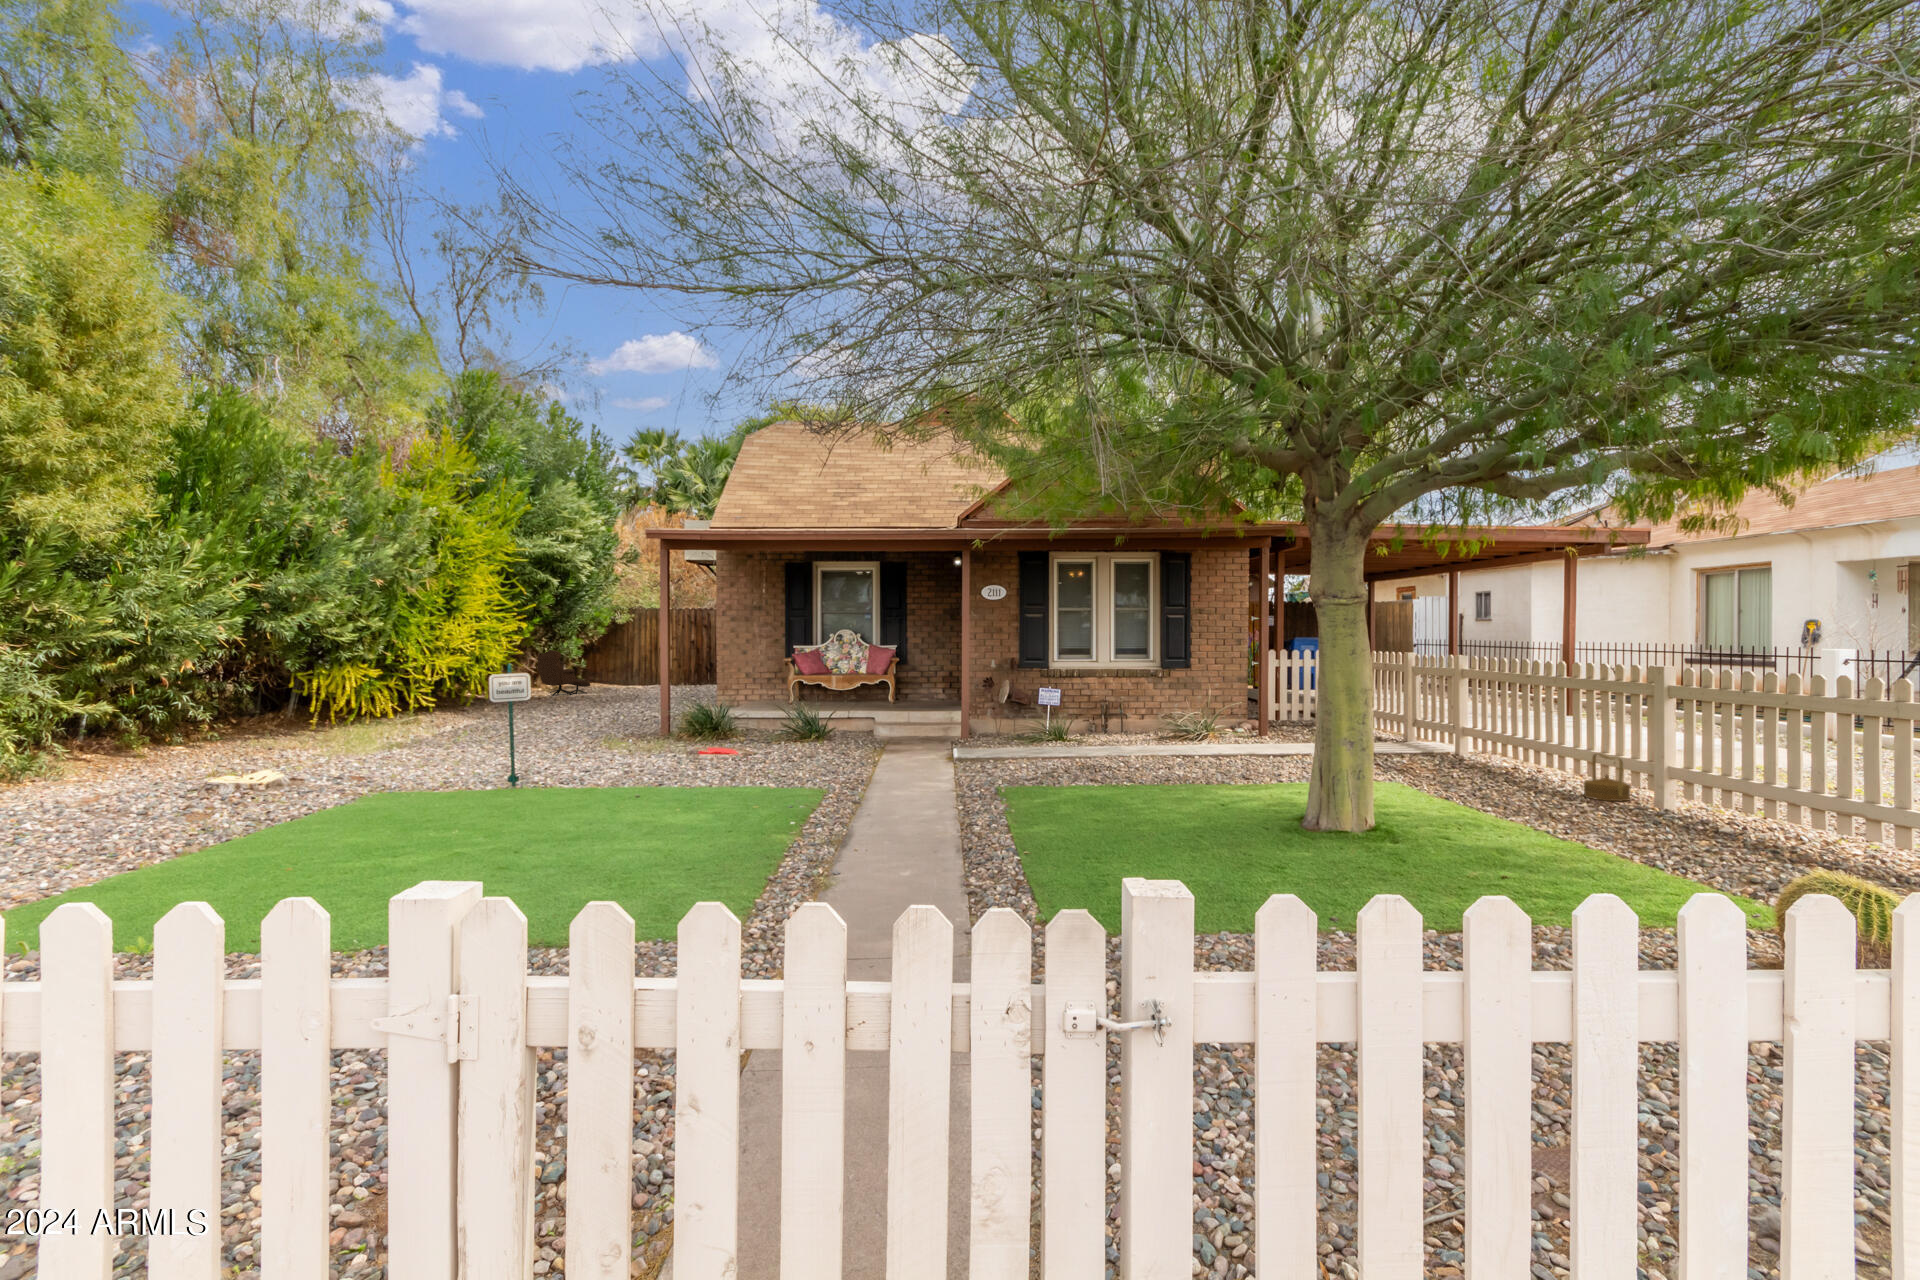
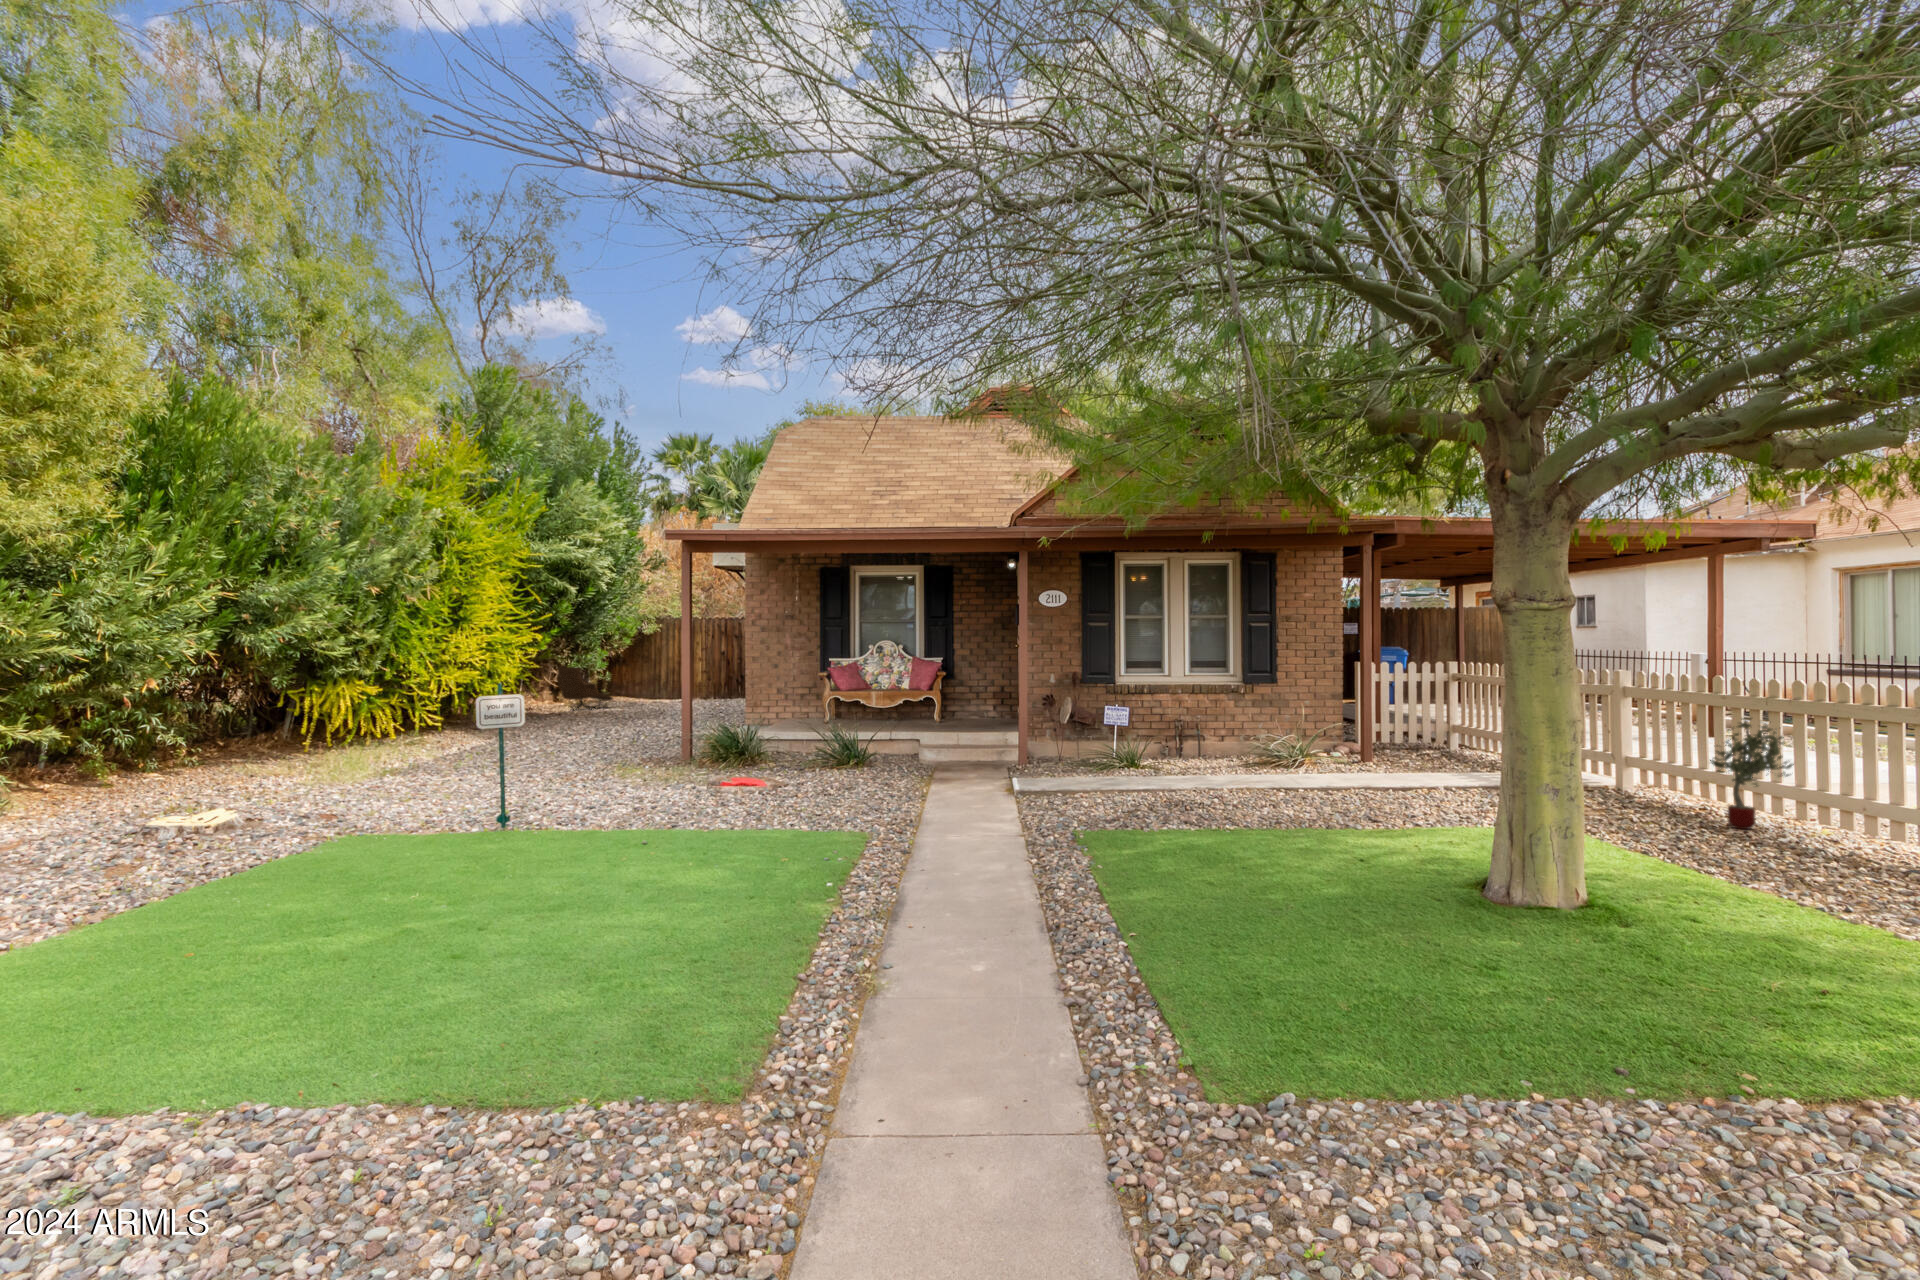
potted tree: none [1513,692,1573,783] -> present [1710,718,1794,829]
basket: present [1584,754,1631,801] -> none [1825,796,1895,859]

